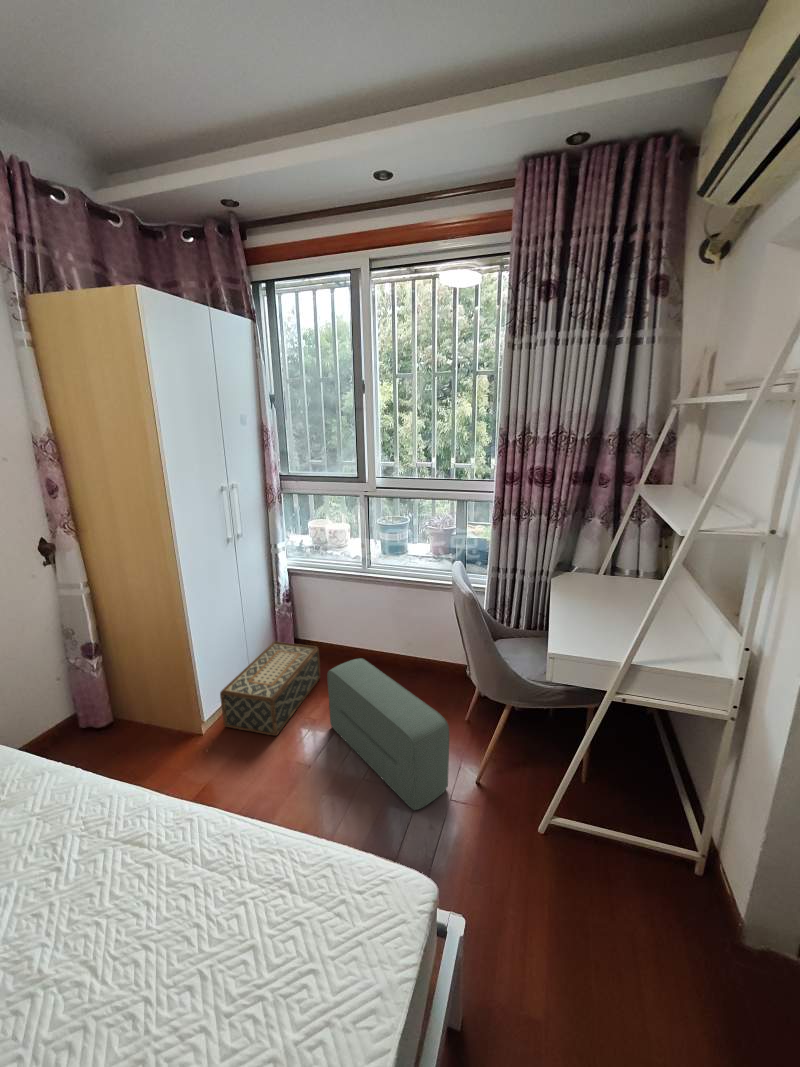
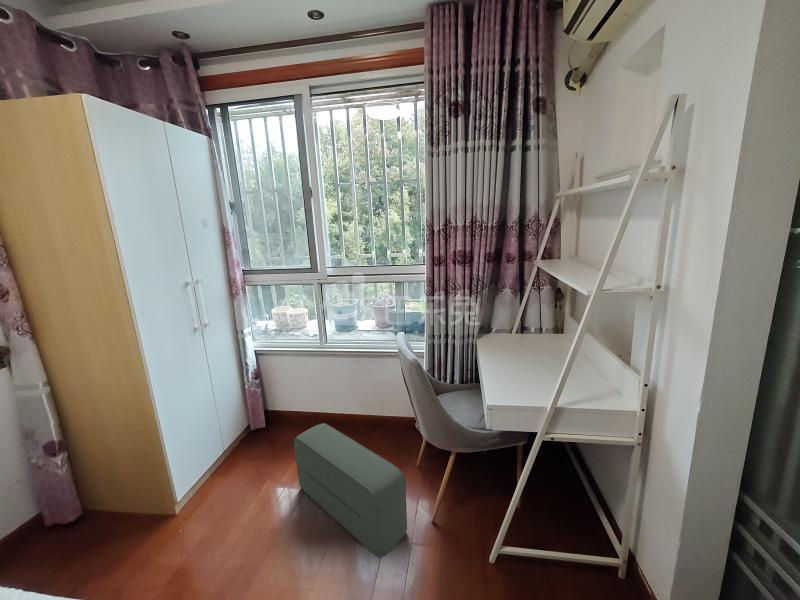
woven basket: present [220,642,320,736] -> none [192,416,289,504]

